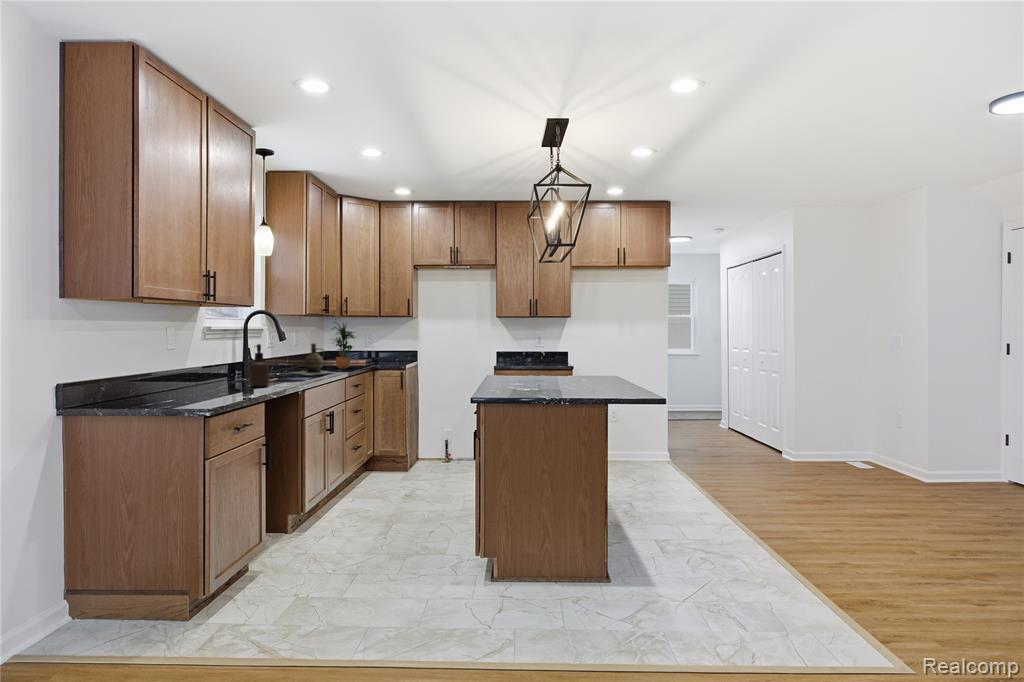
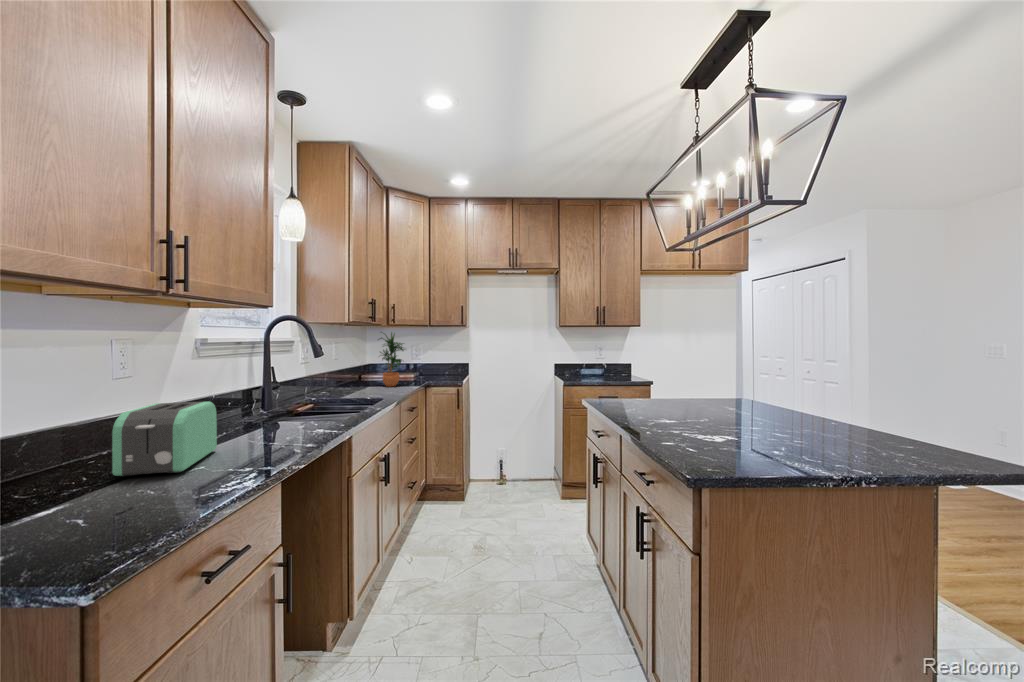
soap dispenser: present [249,344,269,387] -> none [263,365,295,432]
ceramic jug: present [293,344,332,375] -> none [327,358,386,399]
toaster: none [182,363,226,398] -> present [112,401,217,477]

